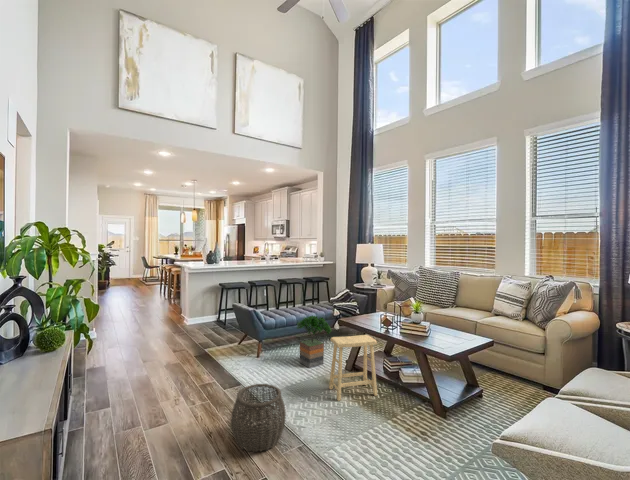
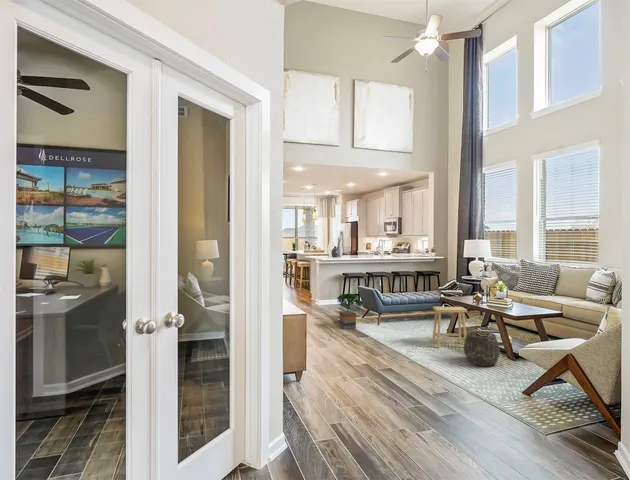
potted tree: present [297,316,331,368] -> present [337,293,361,329]
woven basket: present [231,384,286,452] -> present [464,331,500,366]

